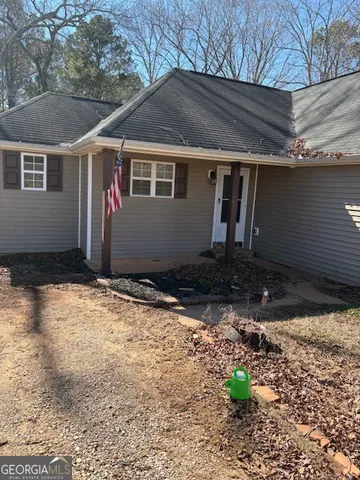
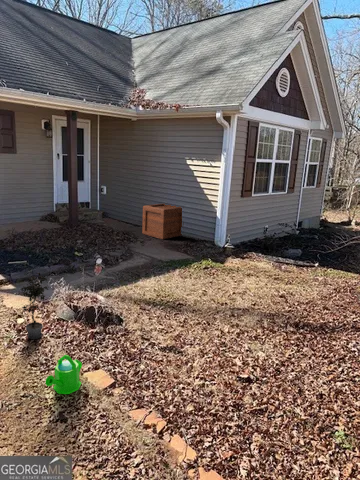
wooden crate: none [294,247,340,283] -> present [142,204,182,239]
potted plant: none [200,297,225,352] -> present [21,273,48,339]

